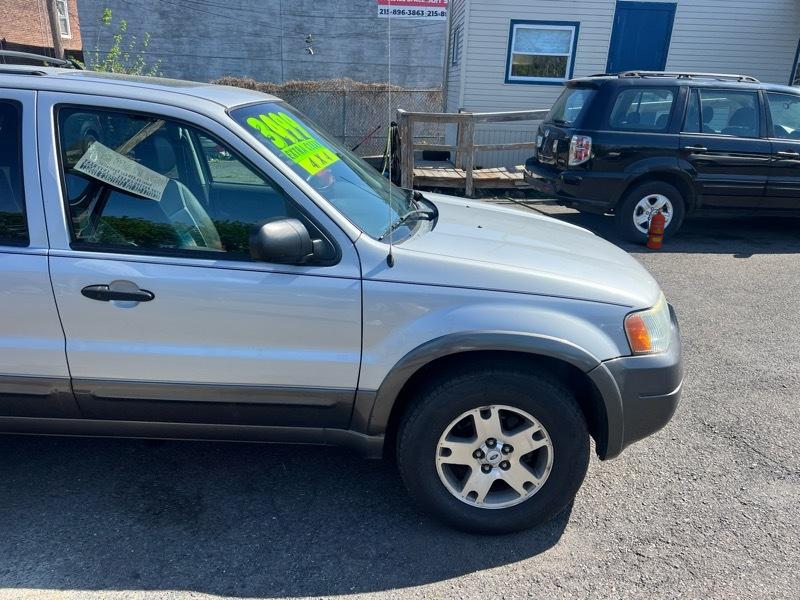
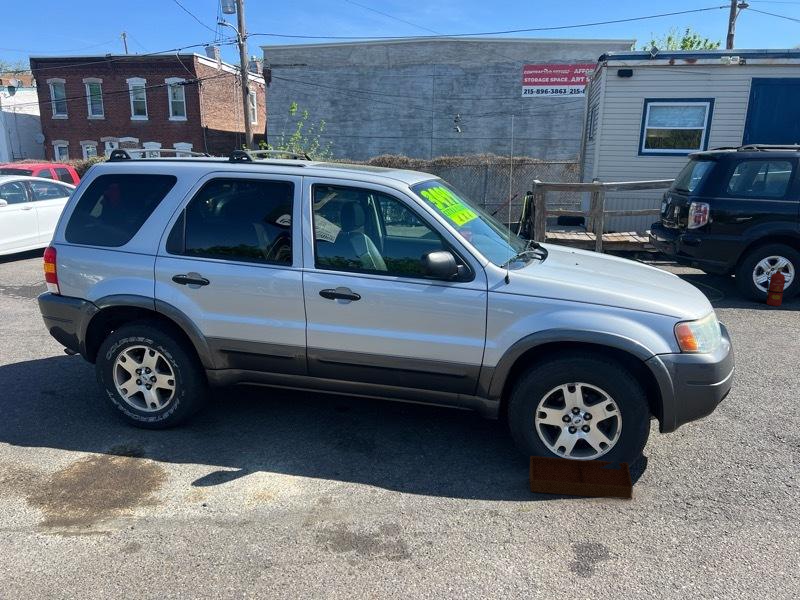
storage bin: none [429,504,571,565] -> present [529,456,633,500]

